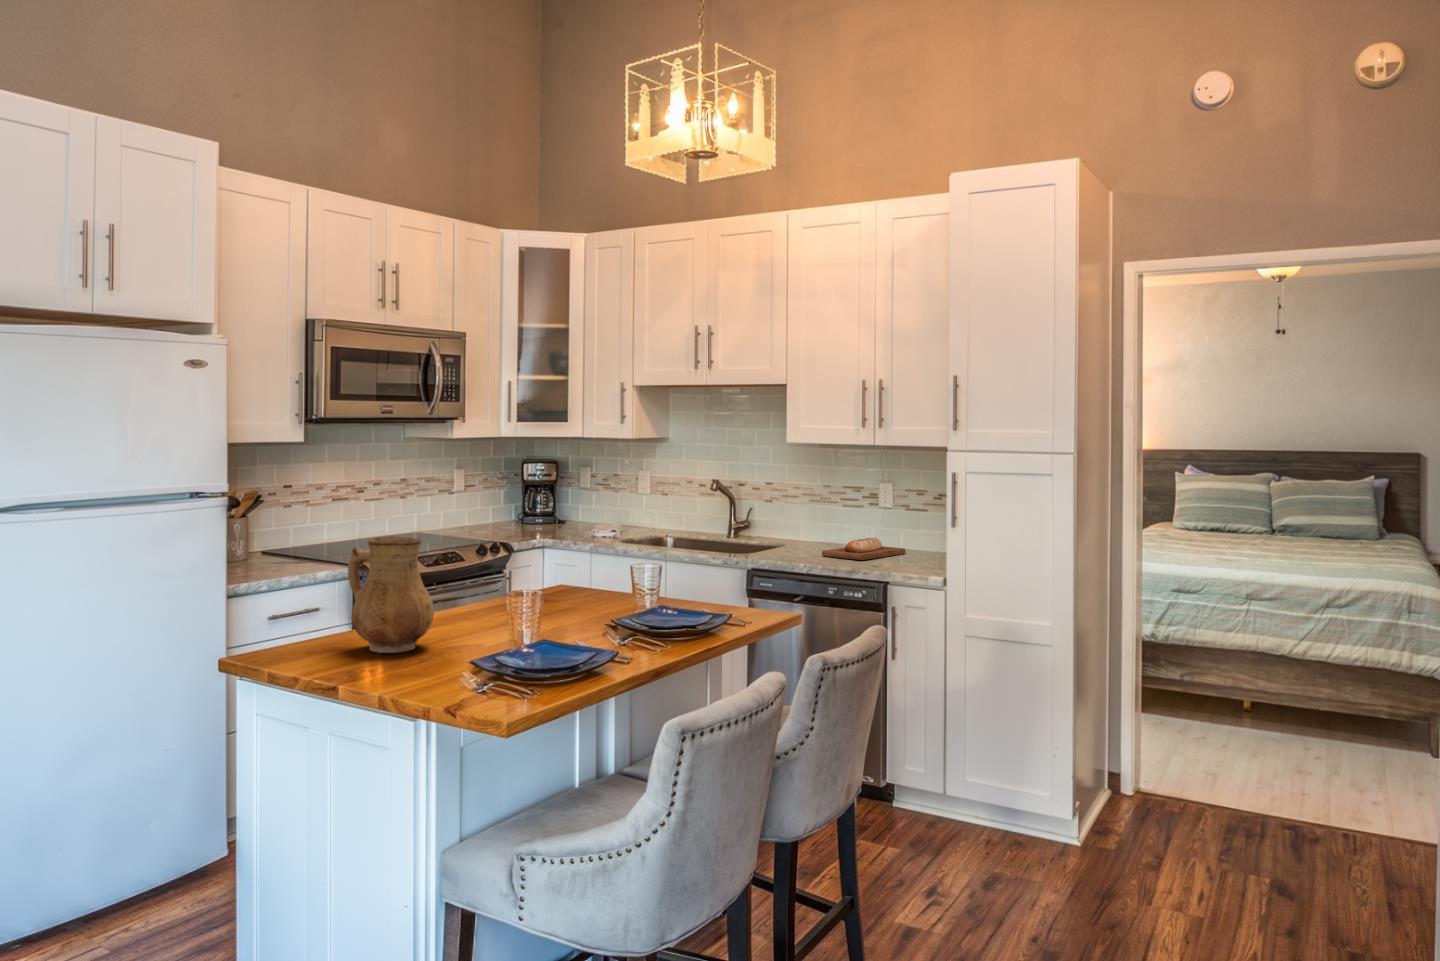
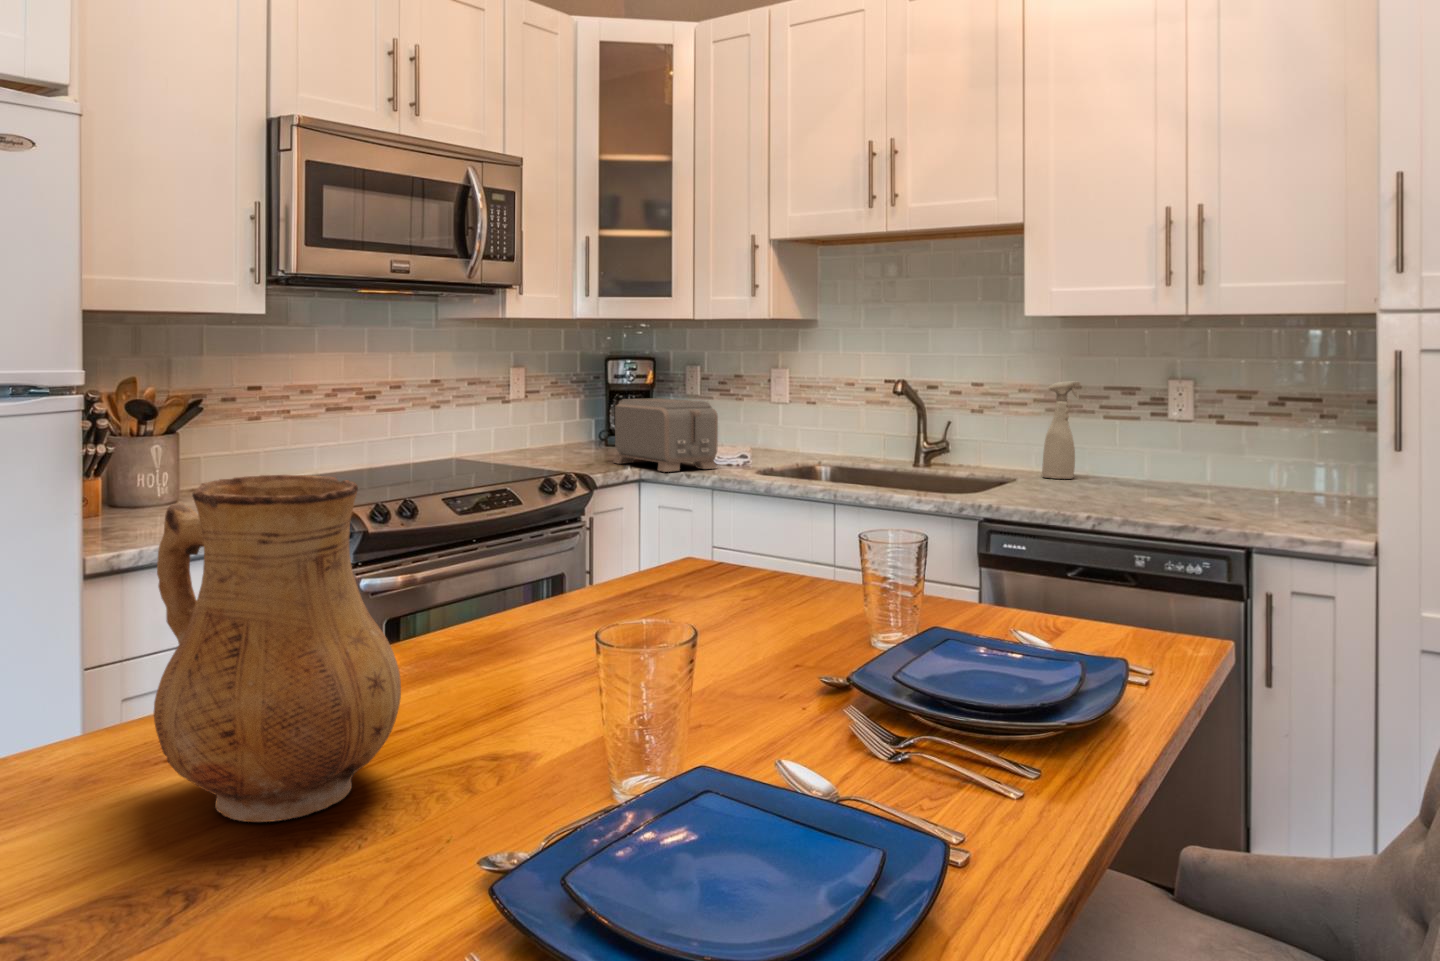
spray bottle: none [805,483,827,545] -> present [1042,382,1080,479]
toaster: none [525,491,596,541] -> present [613,398,718,472]
bread loaf: present [822,538,906,560] -> none [1094,468,1223,505]

